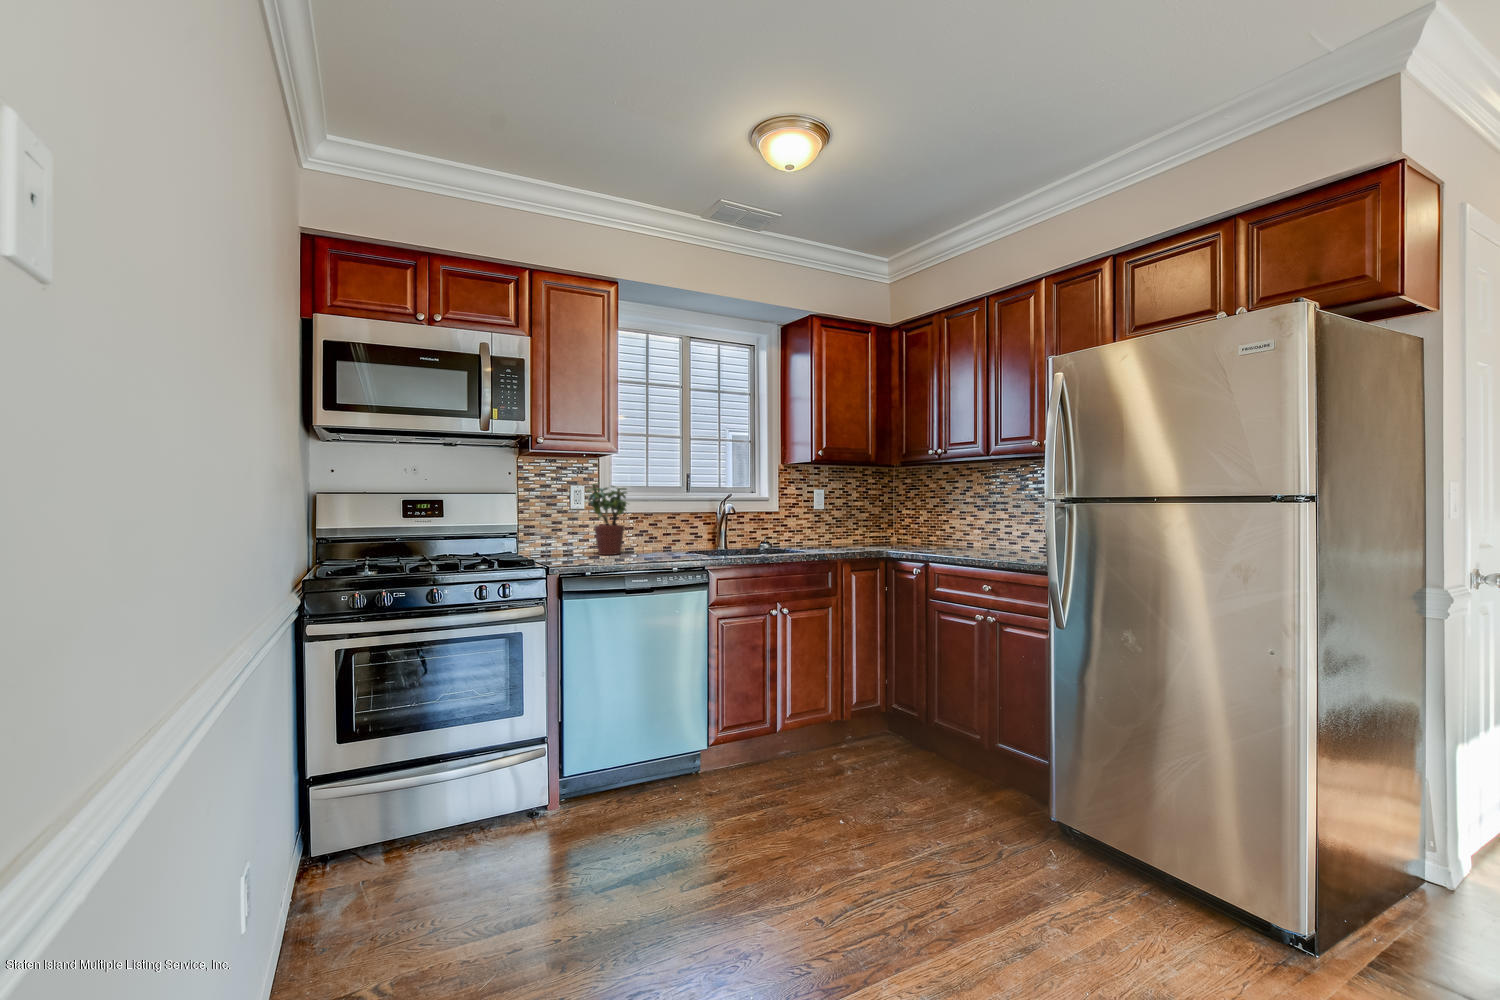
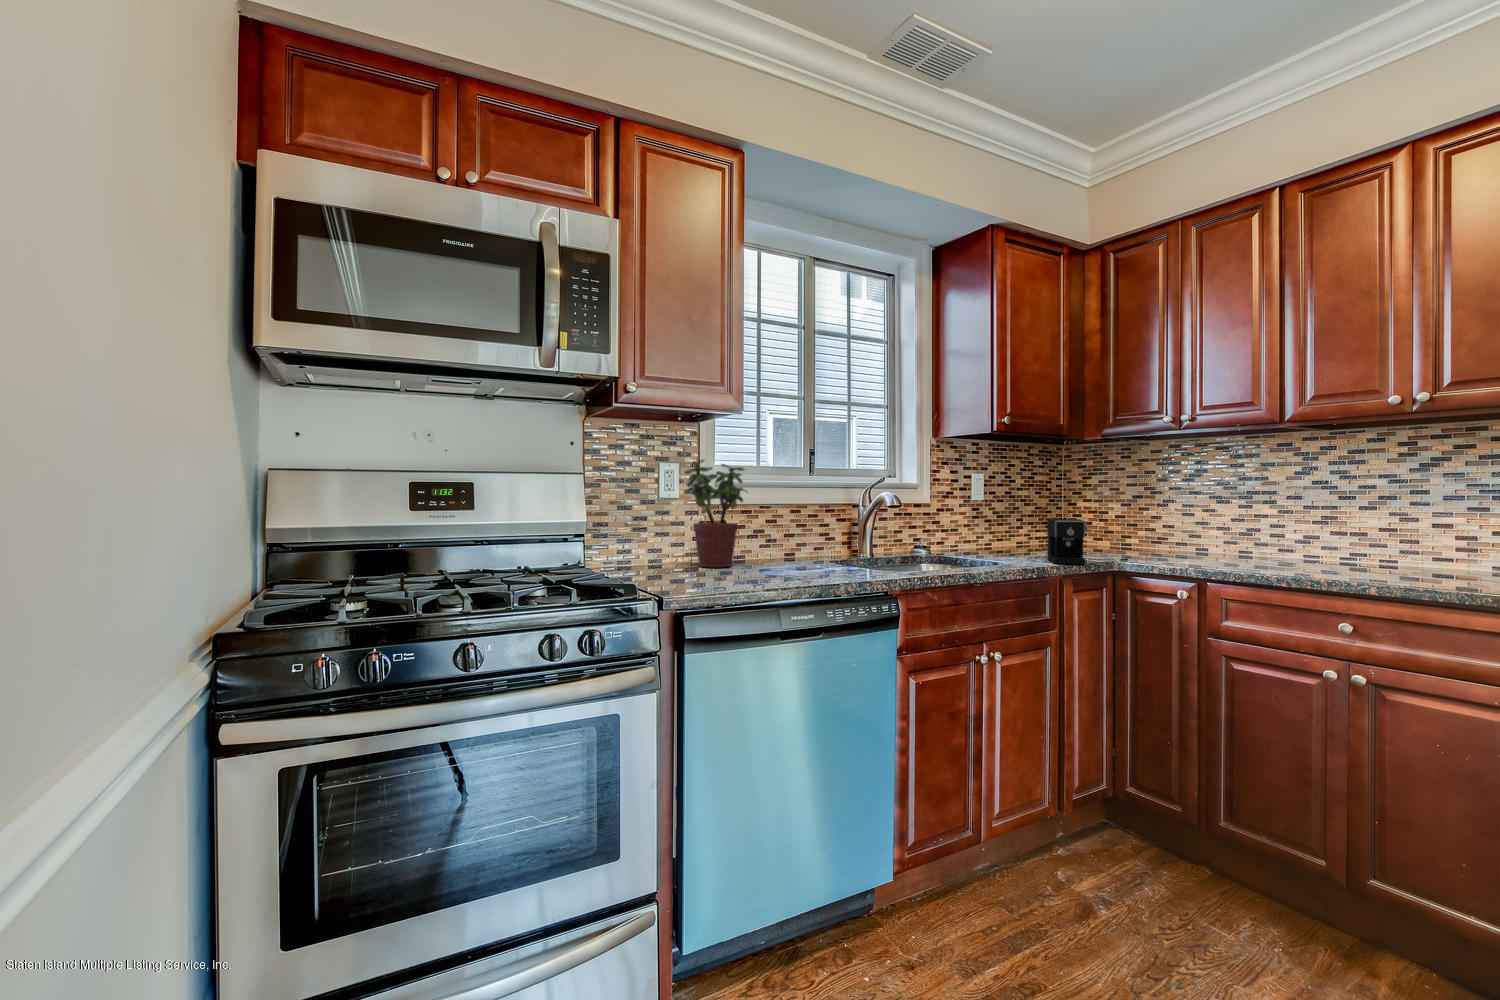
coffee maker: none [847,522,904,552] -> present [1047,519,1128,564]

